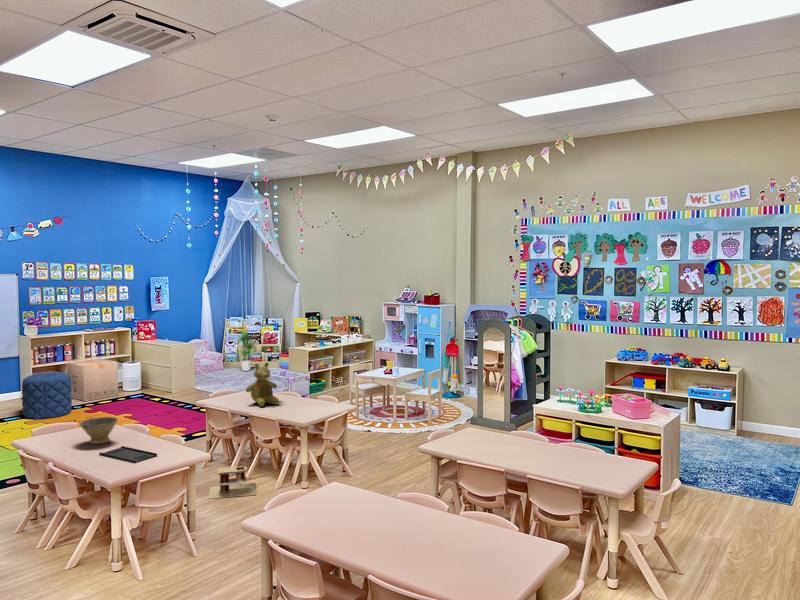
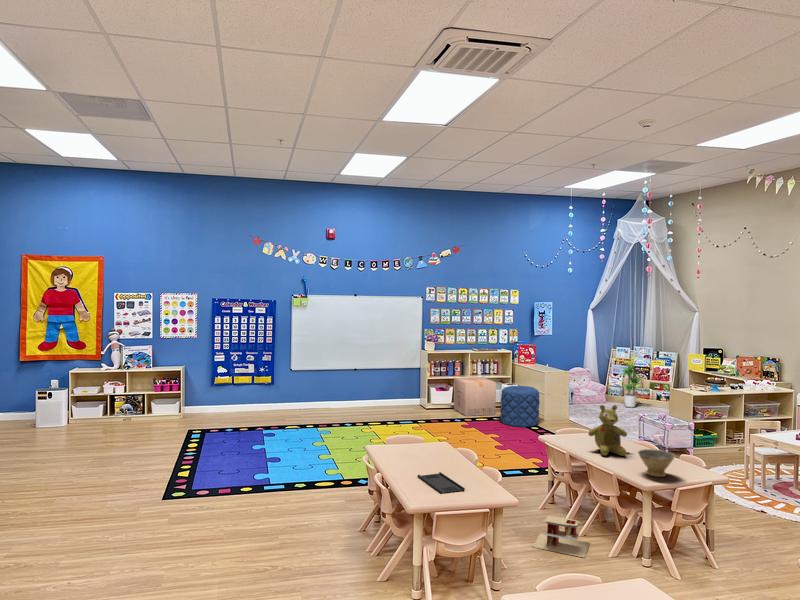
pouf: present [22,372,72,419] -> present [500,386,540,427]
bowl: present [80,417,118,444] -> present [638,449,675,477]

